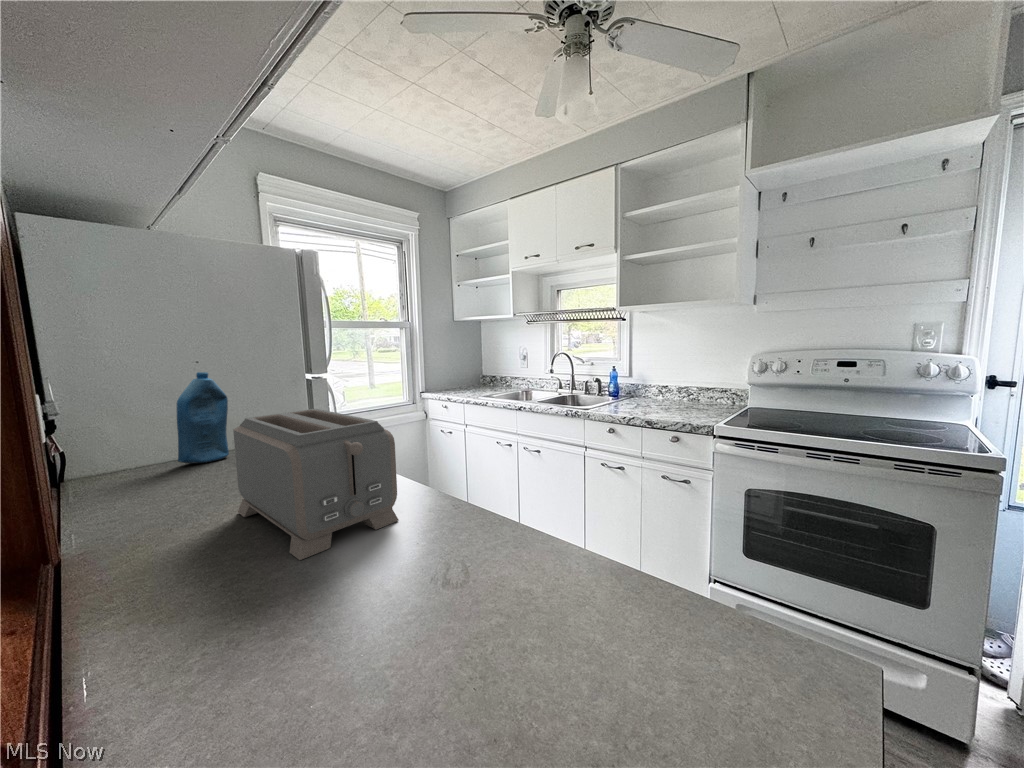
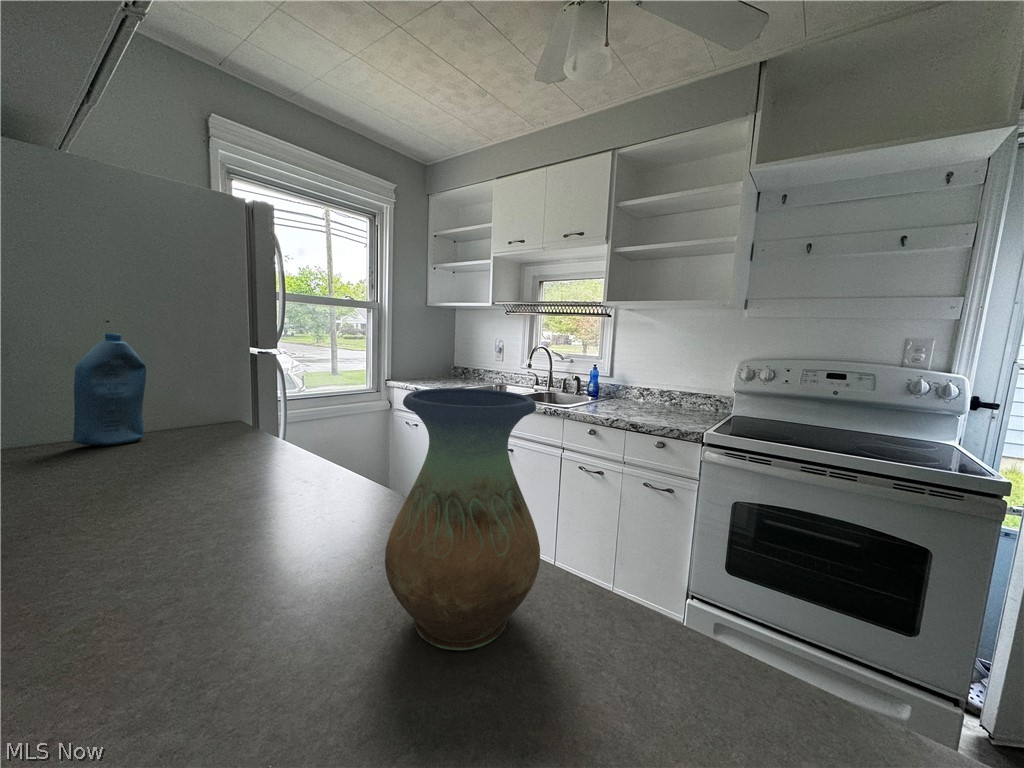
vase: none [425,406,537,596] -> present [385,388,540,650]
toaster: present [233,409,399,560] -> none [133,384,351,587]

